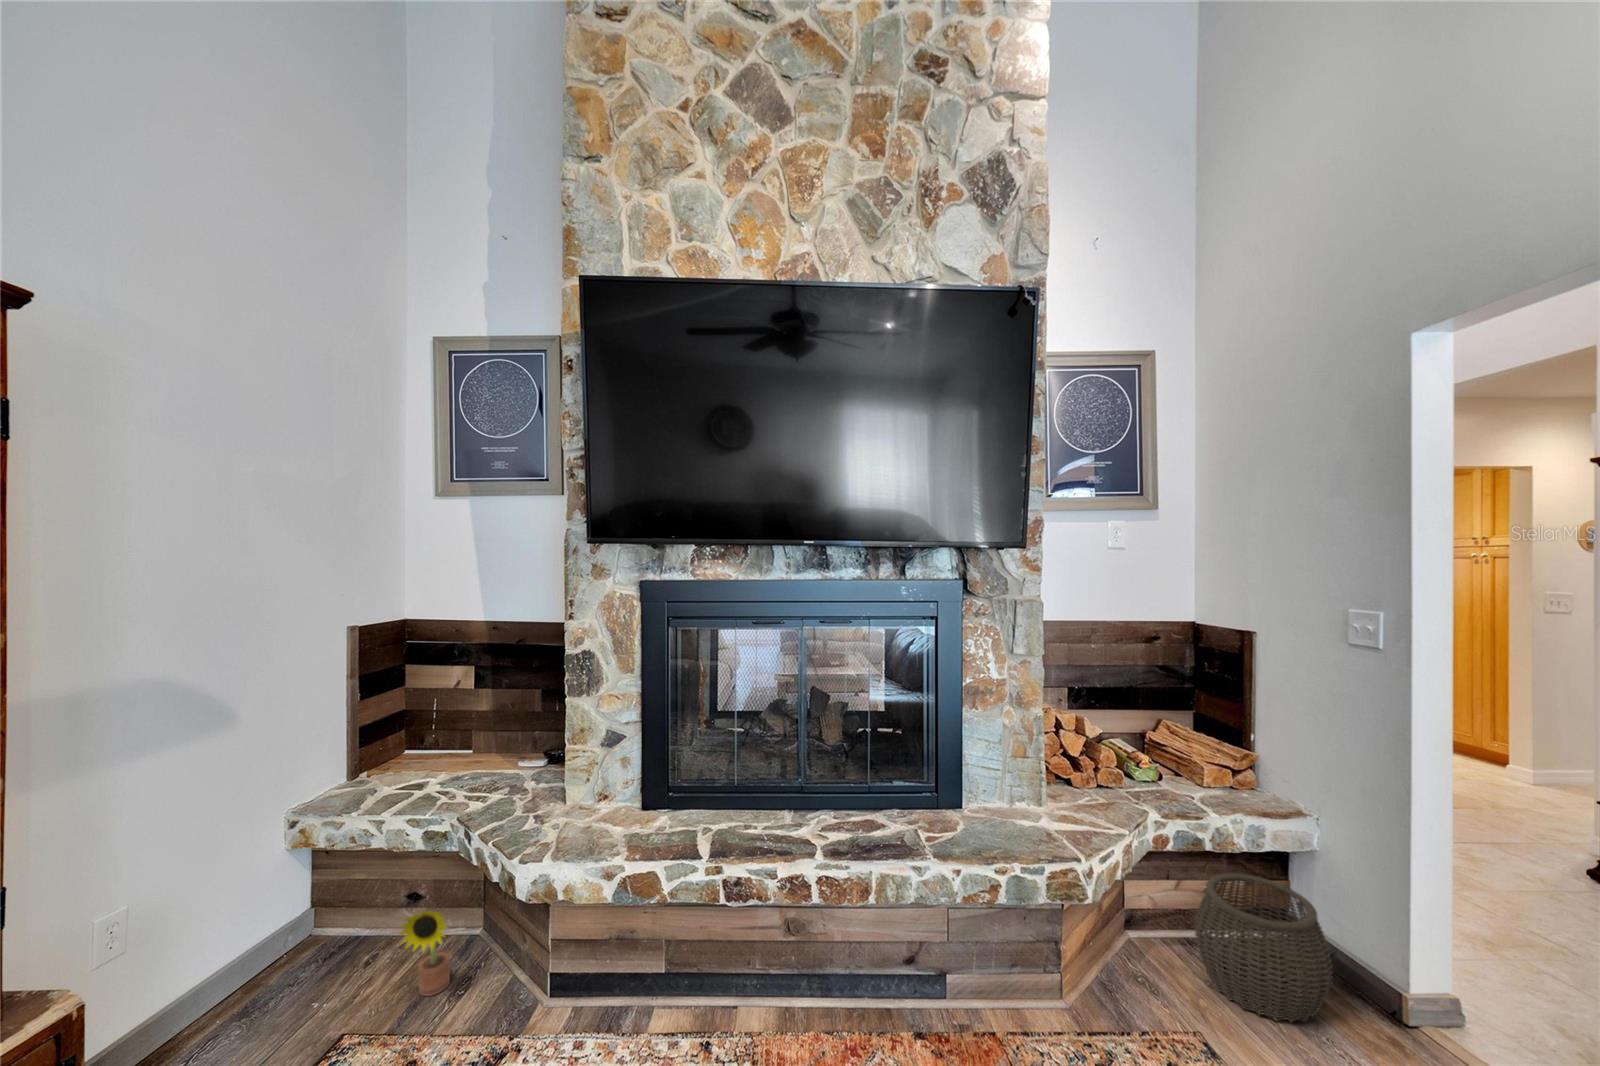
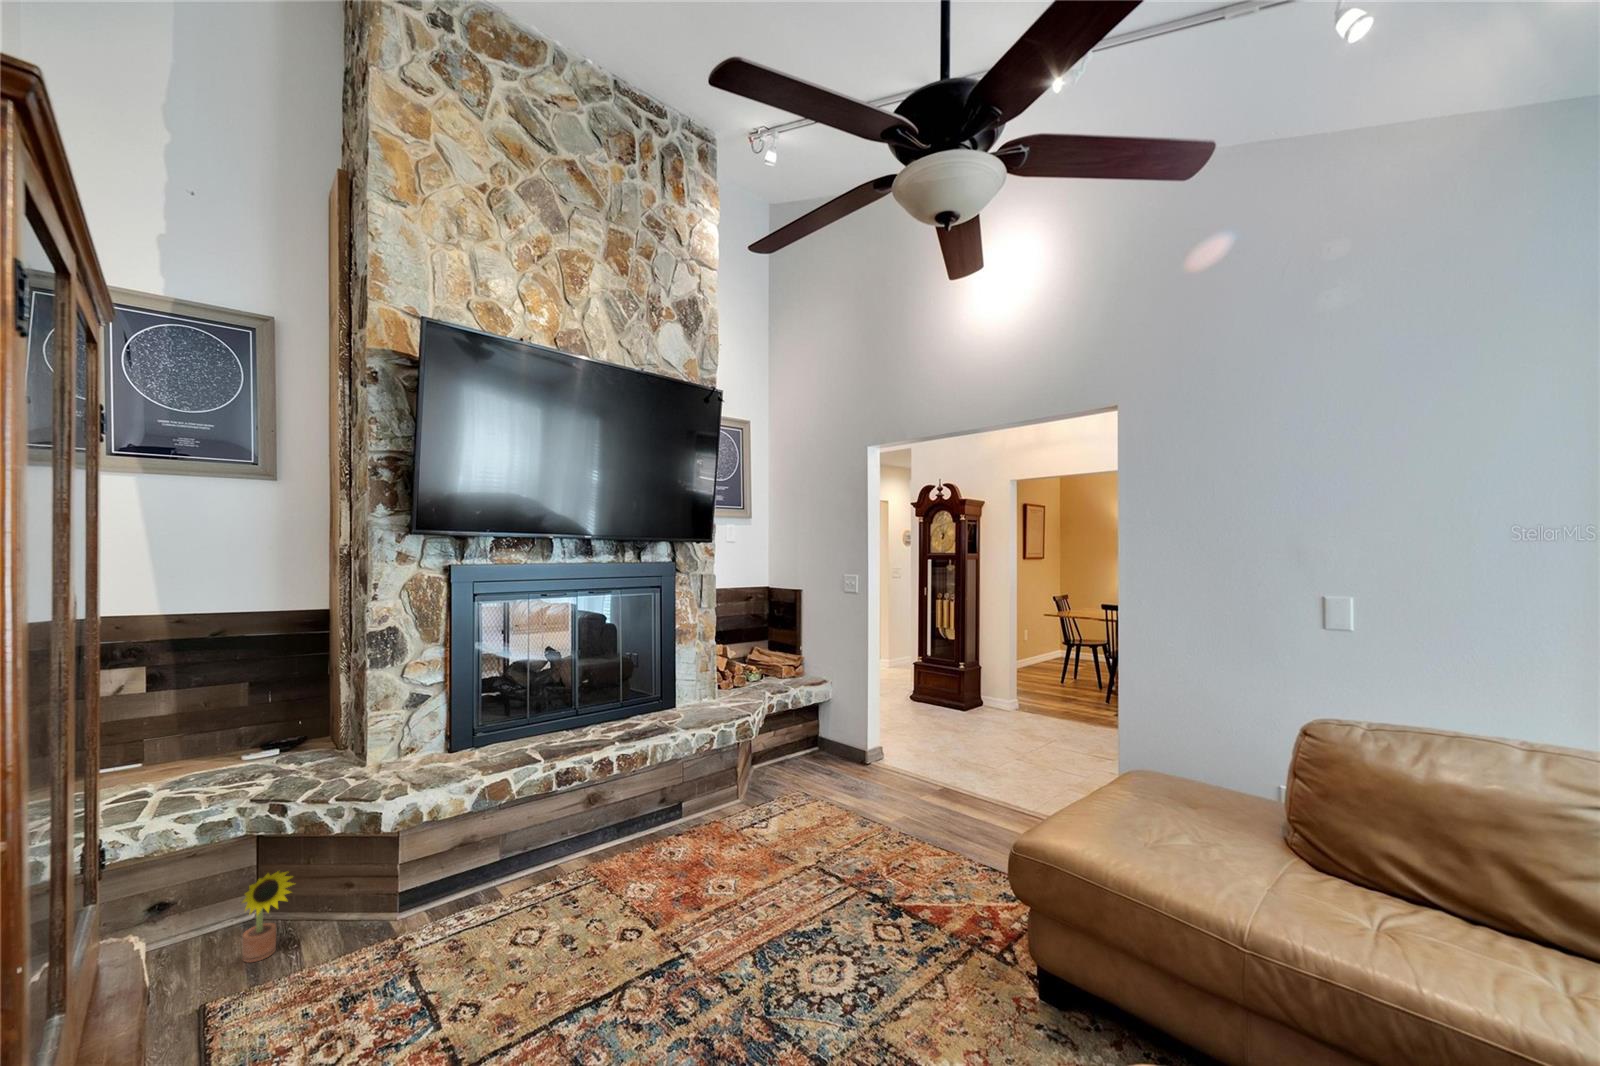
woven basket: present [1195,873,1333,1022] -> none [786,718,844,781]

